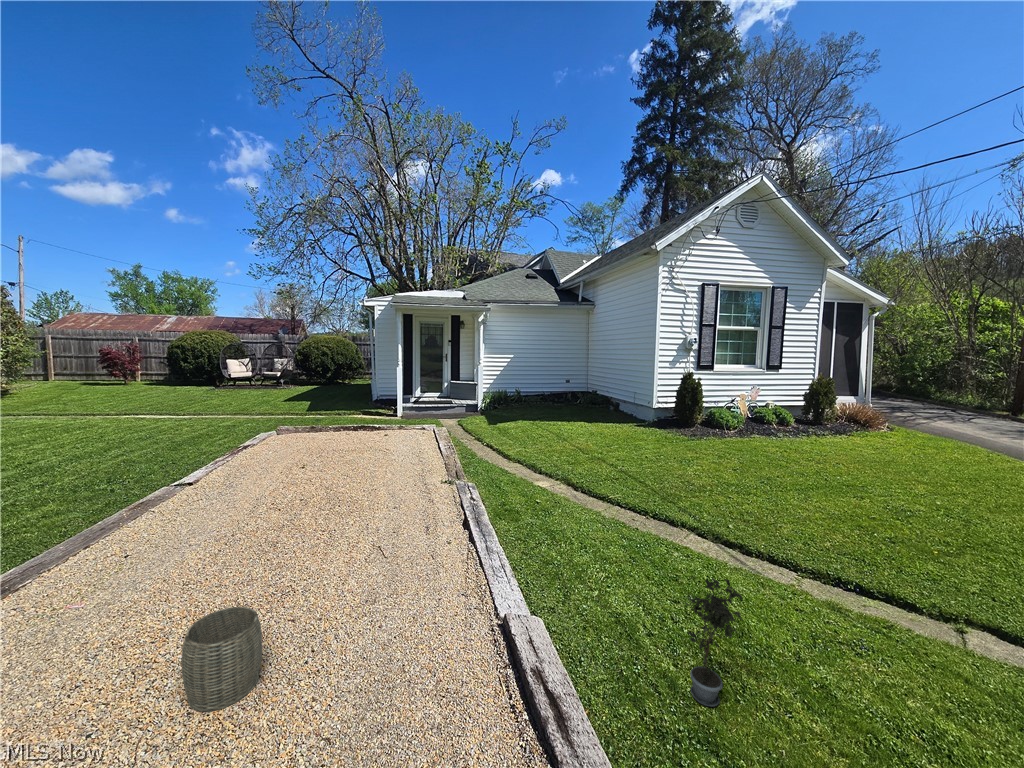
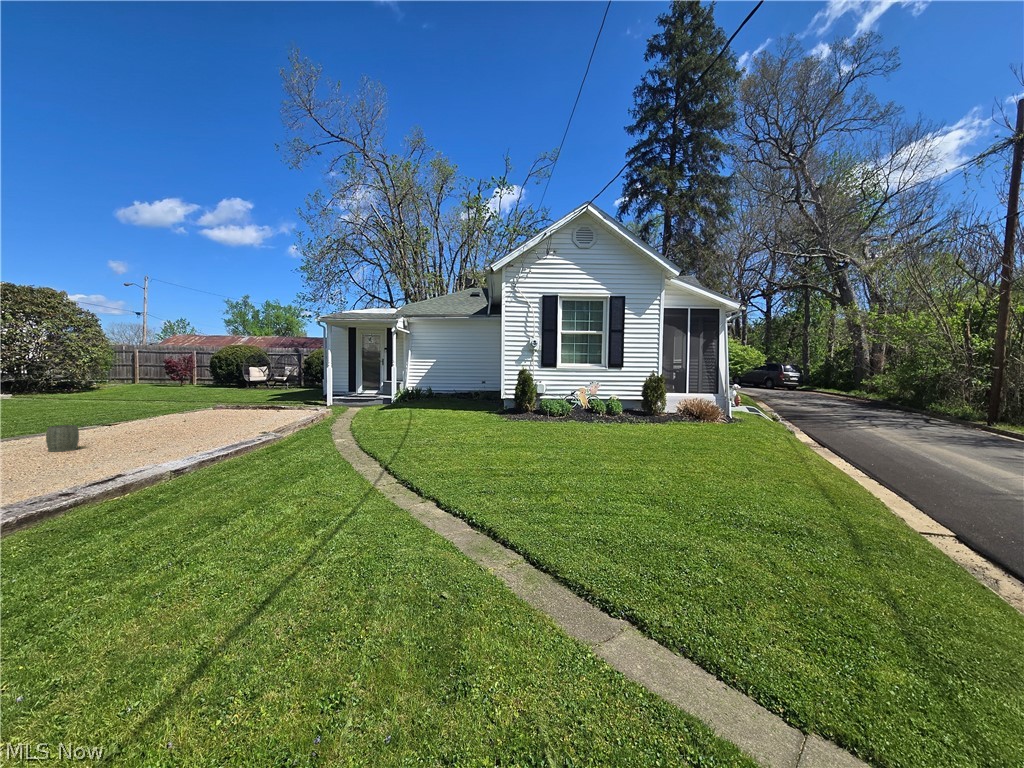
potted plant: present [686,578,742,707] -> none [191,413,225,462]

